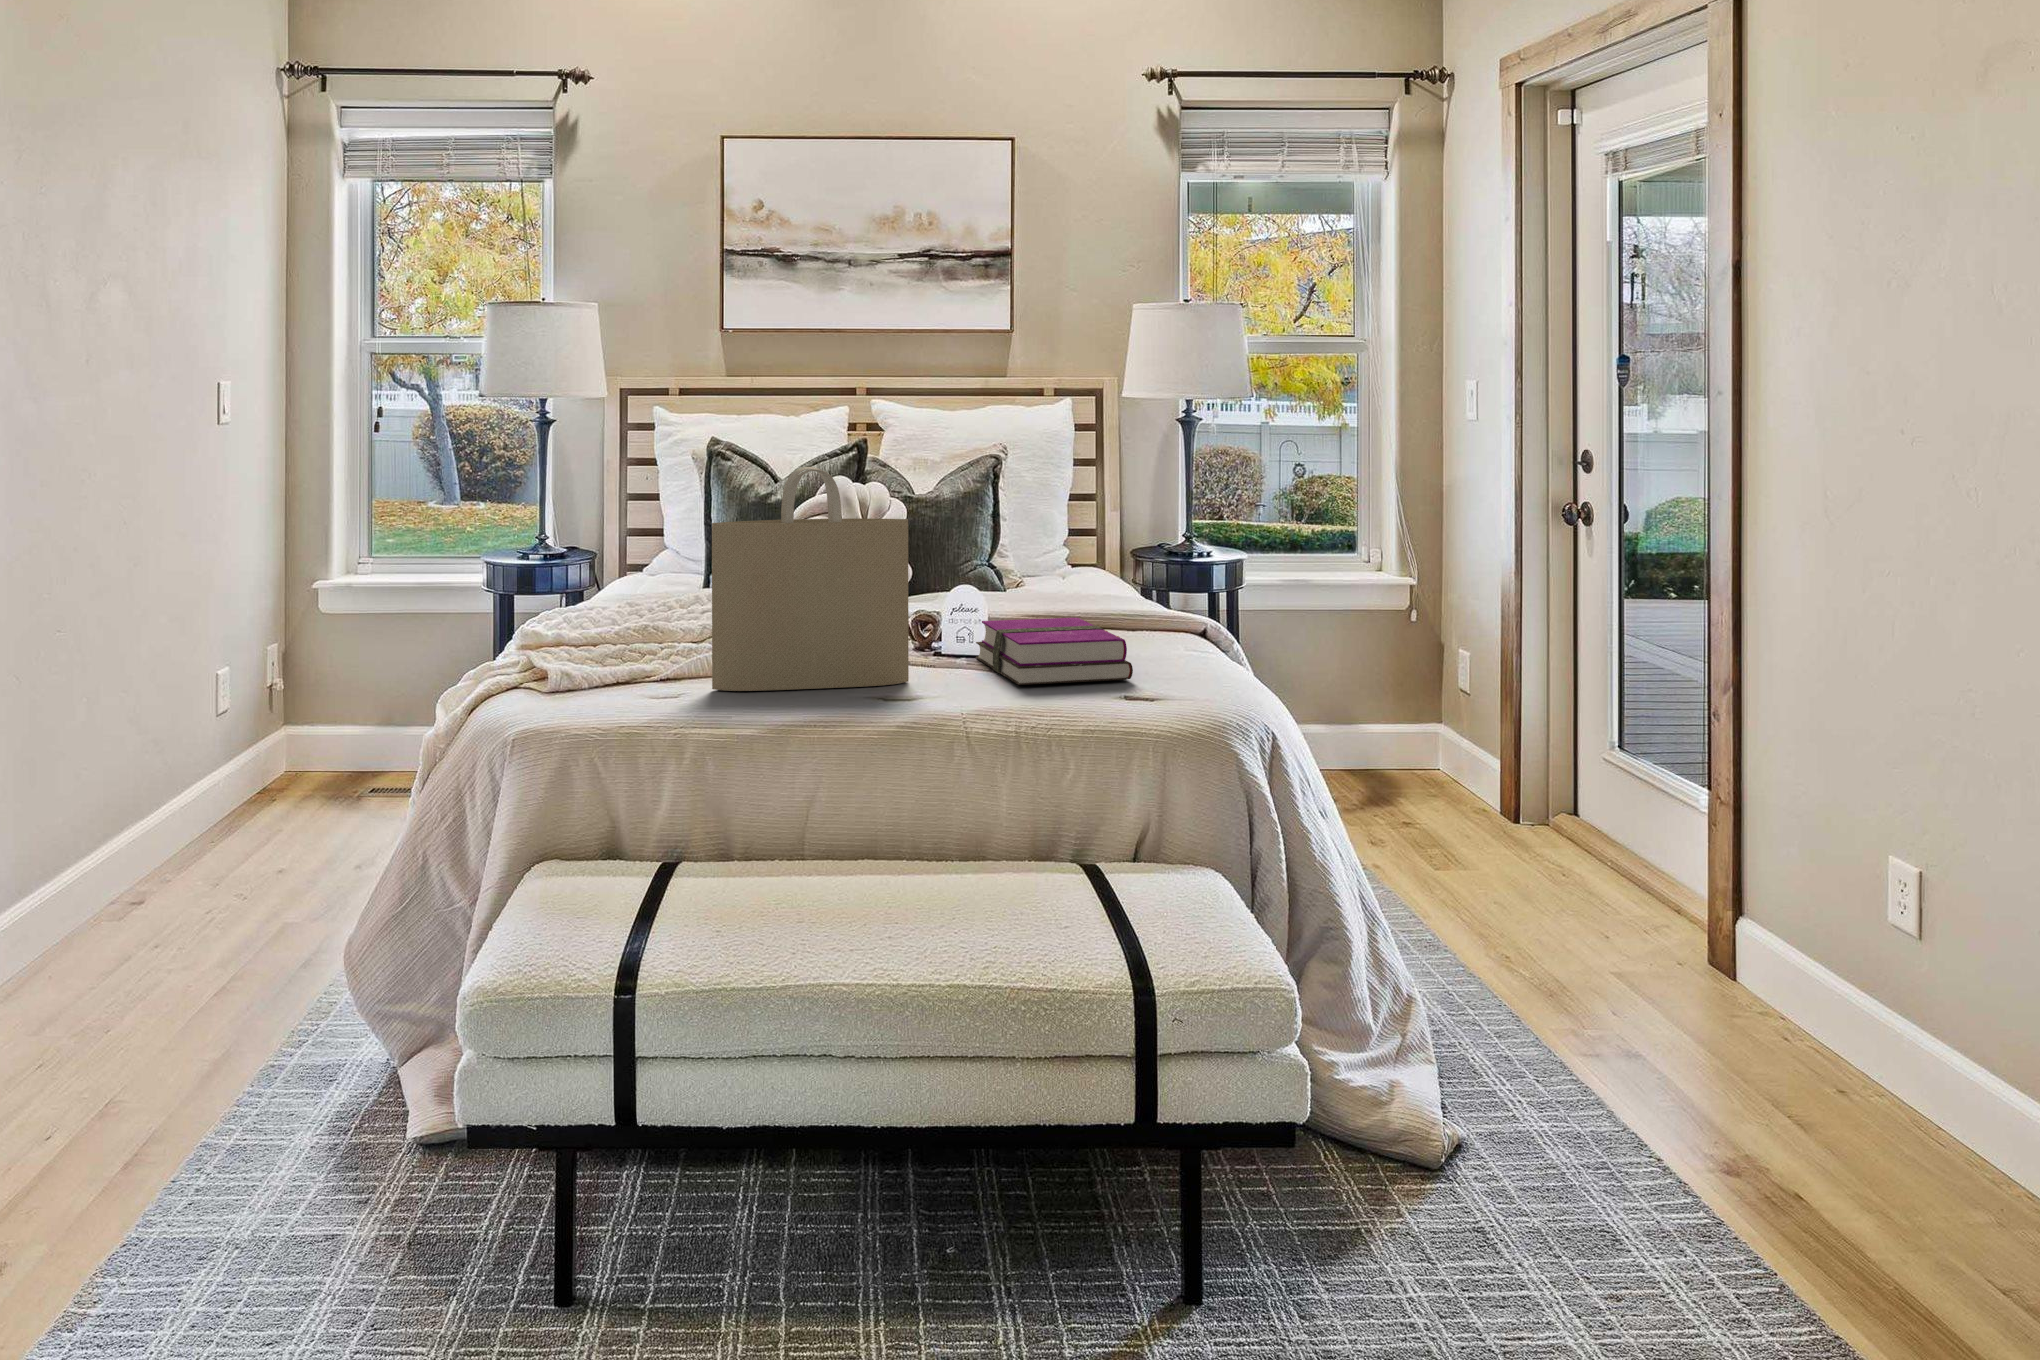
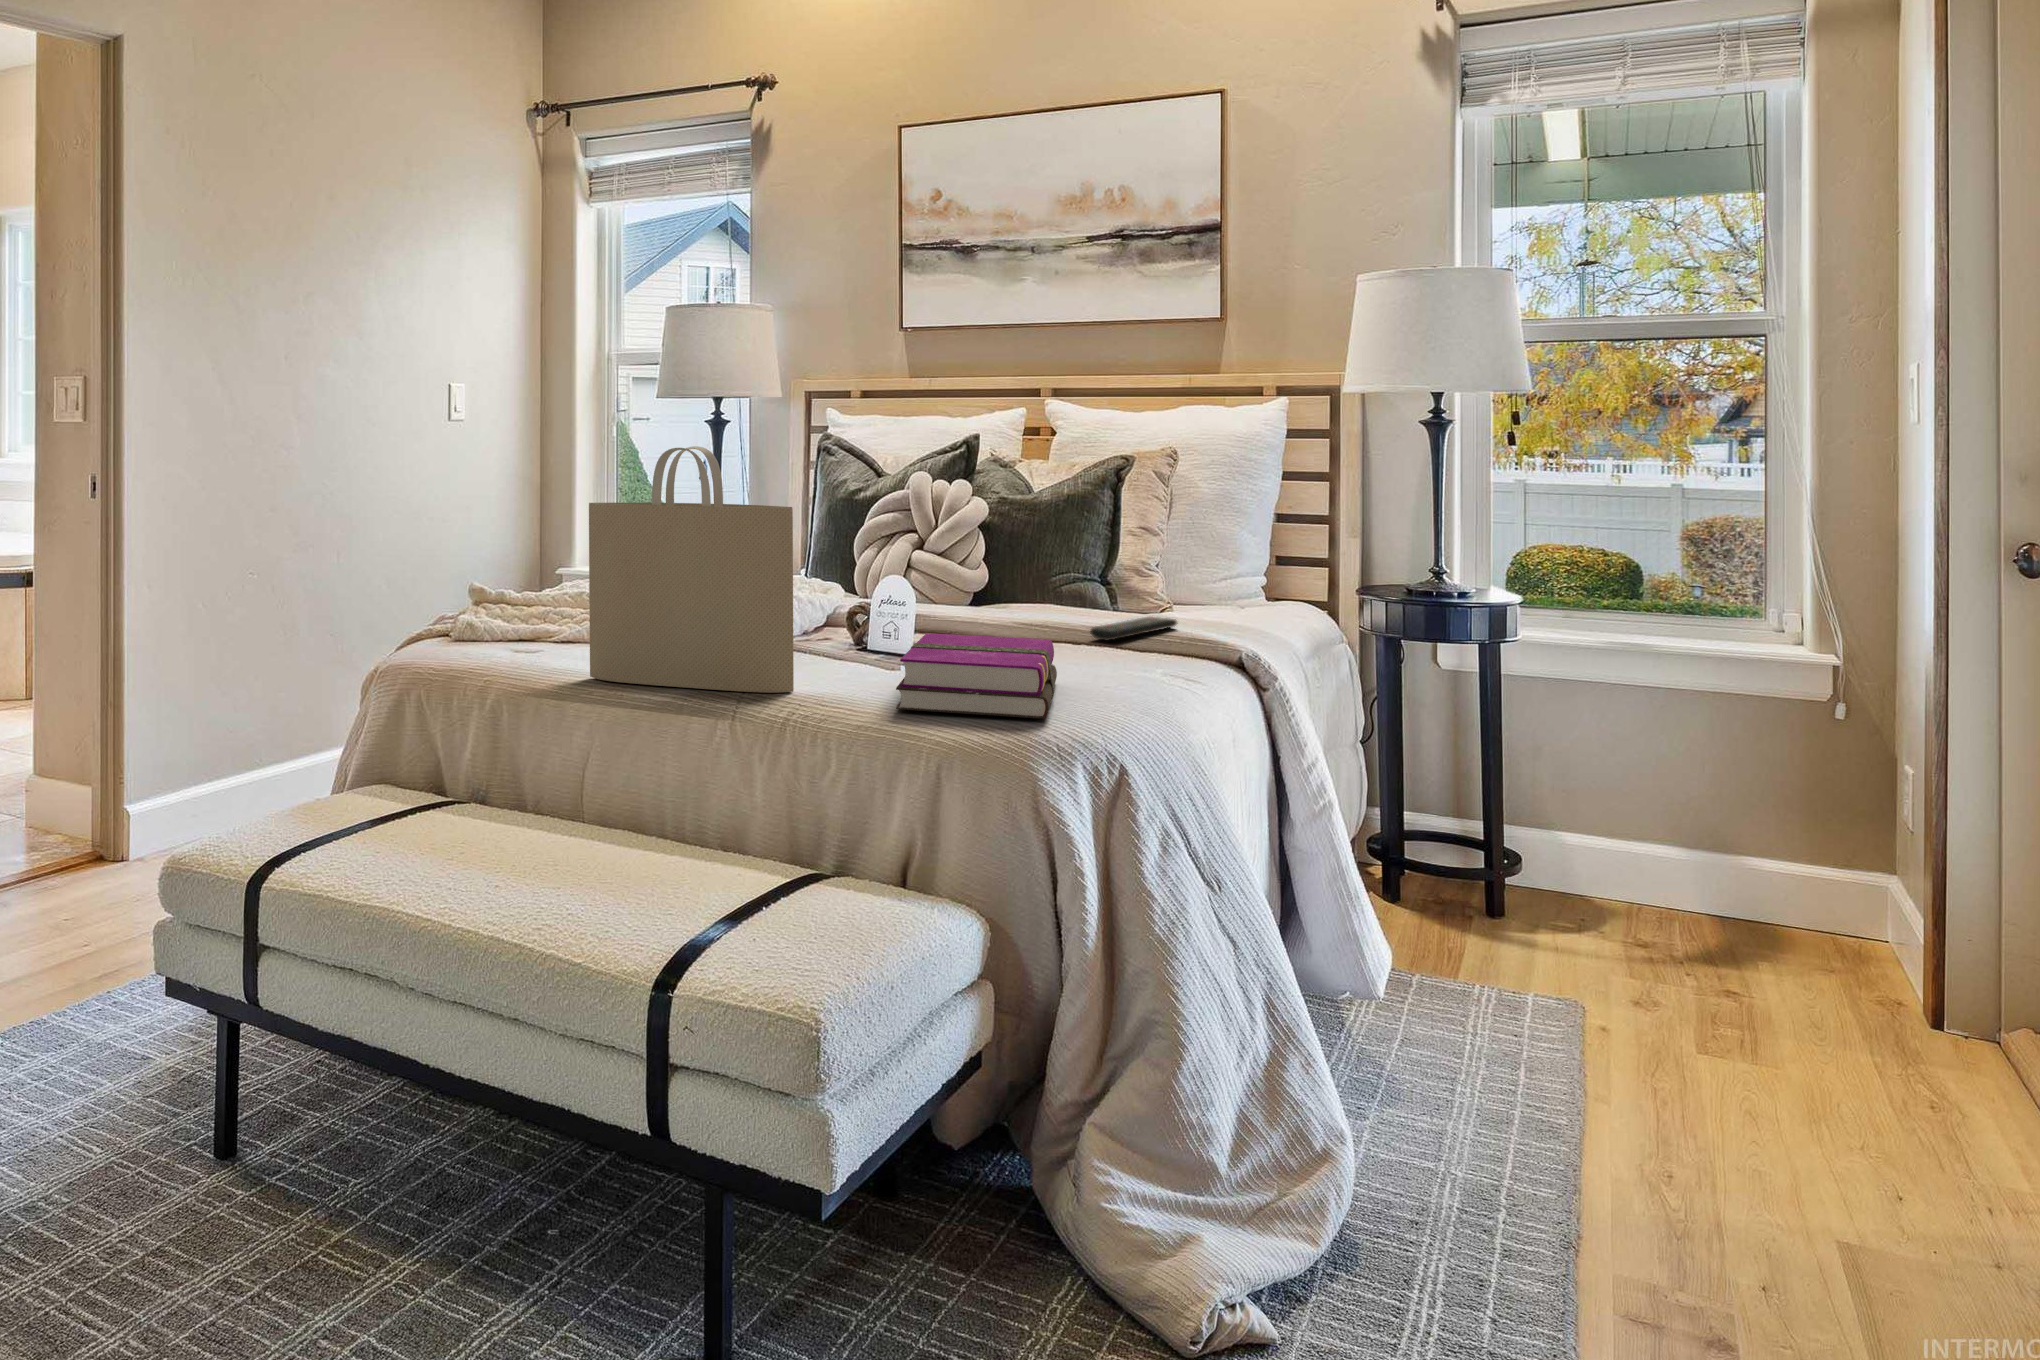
remote control: none [1039,594,1081,616] -> present [1090,616,1177,640]

